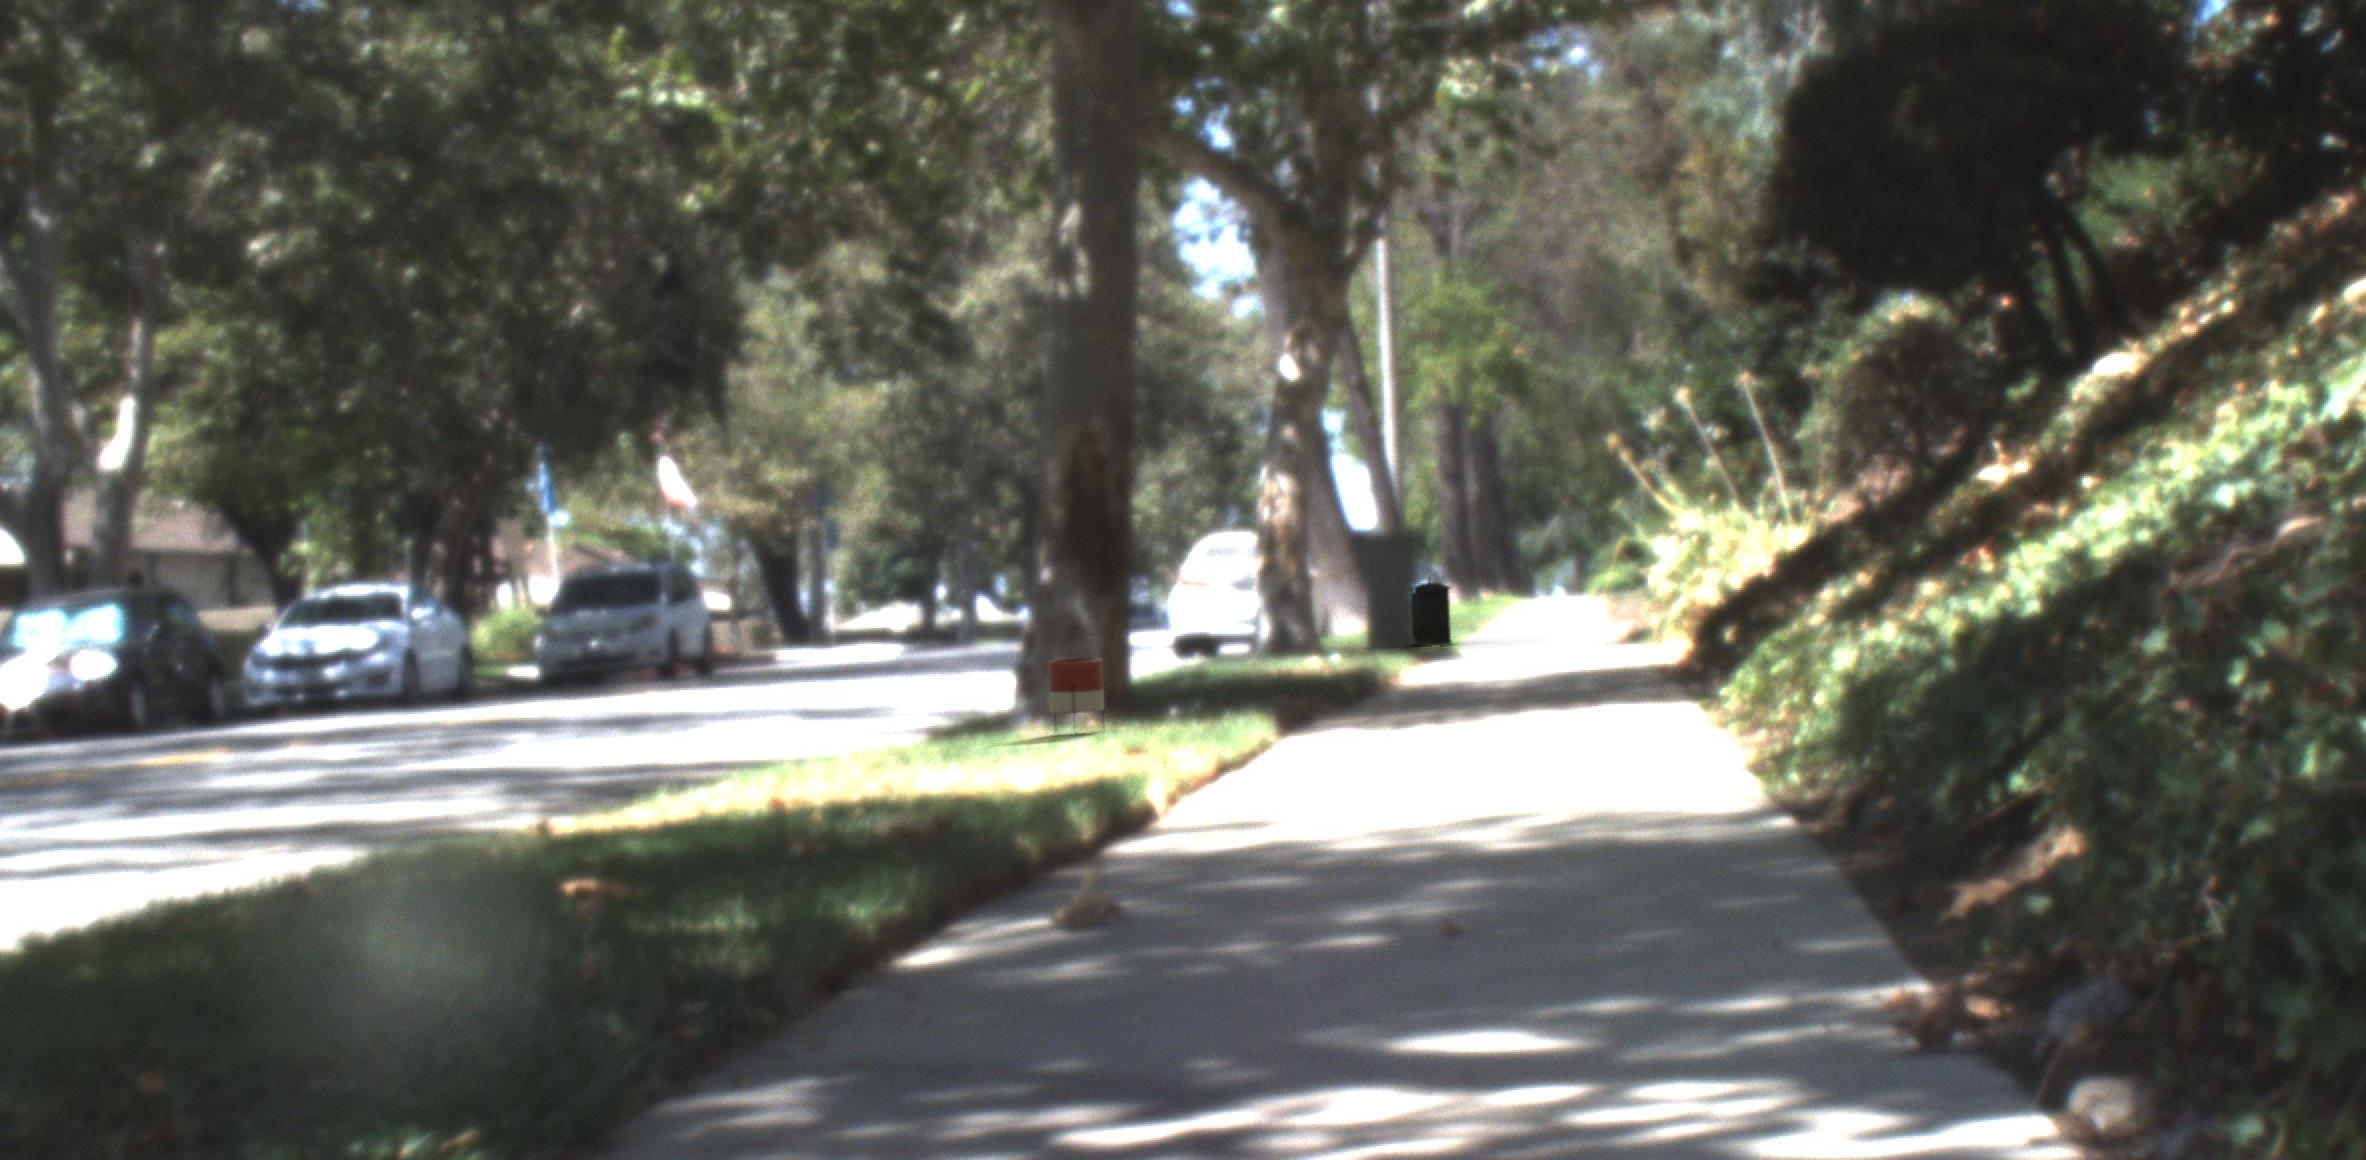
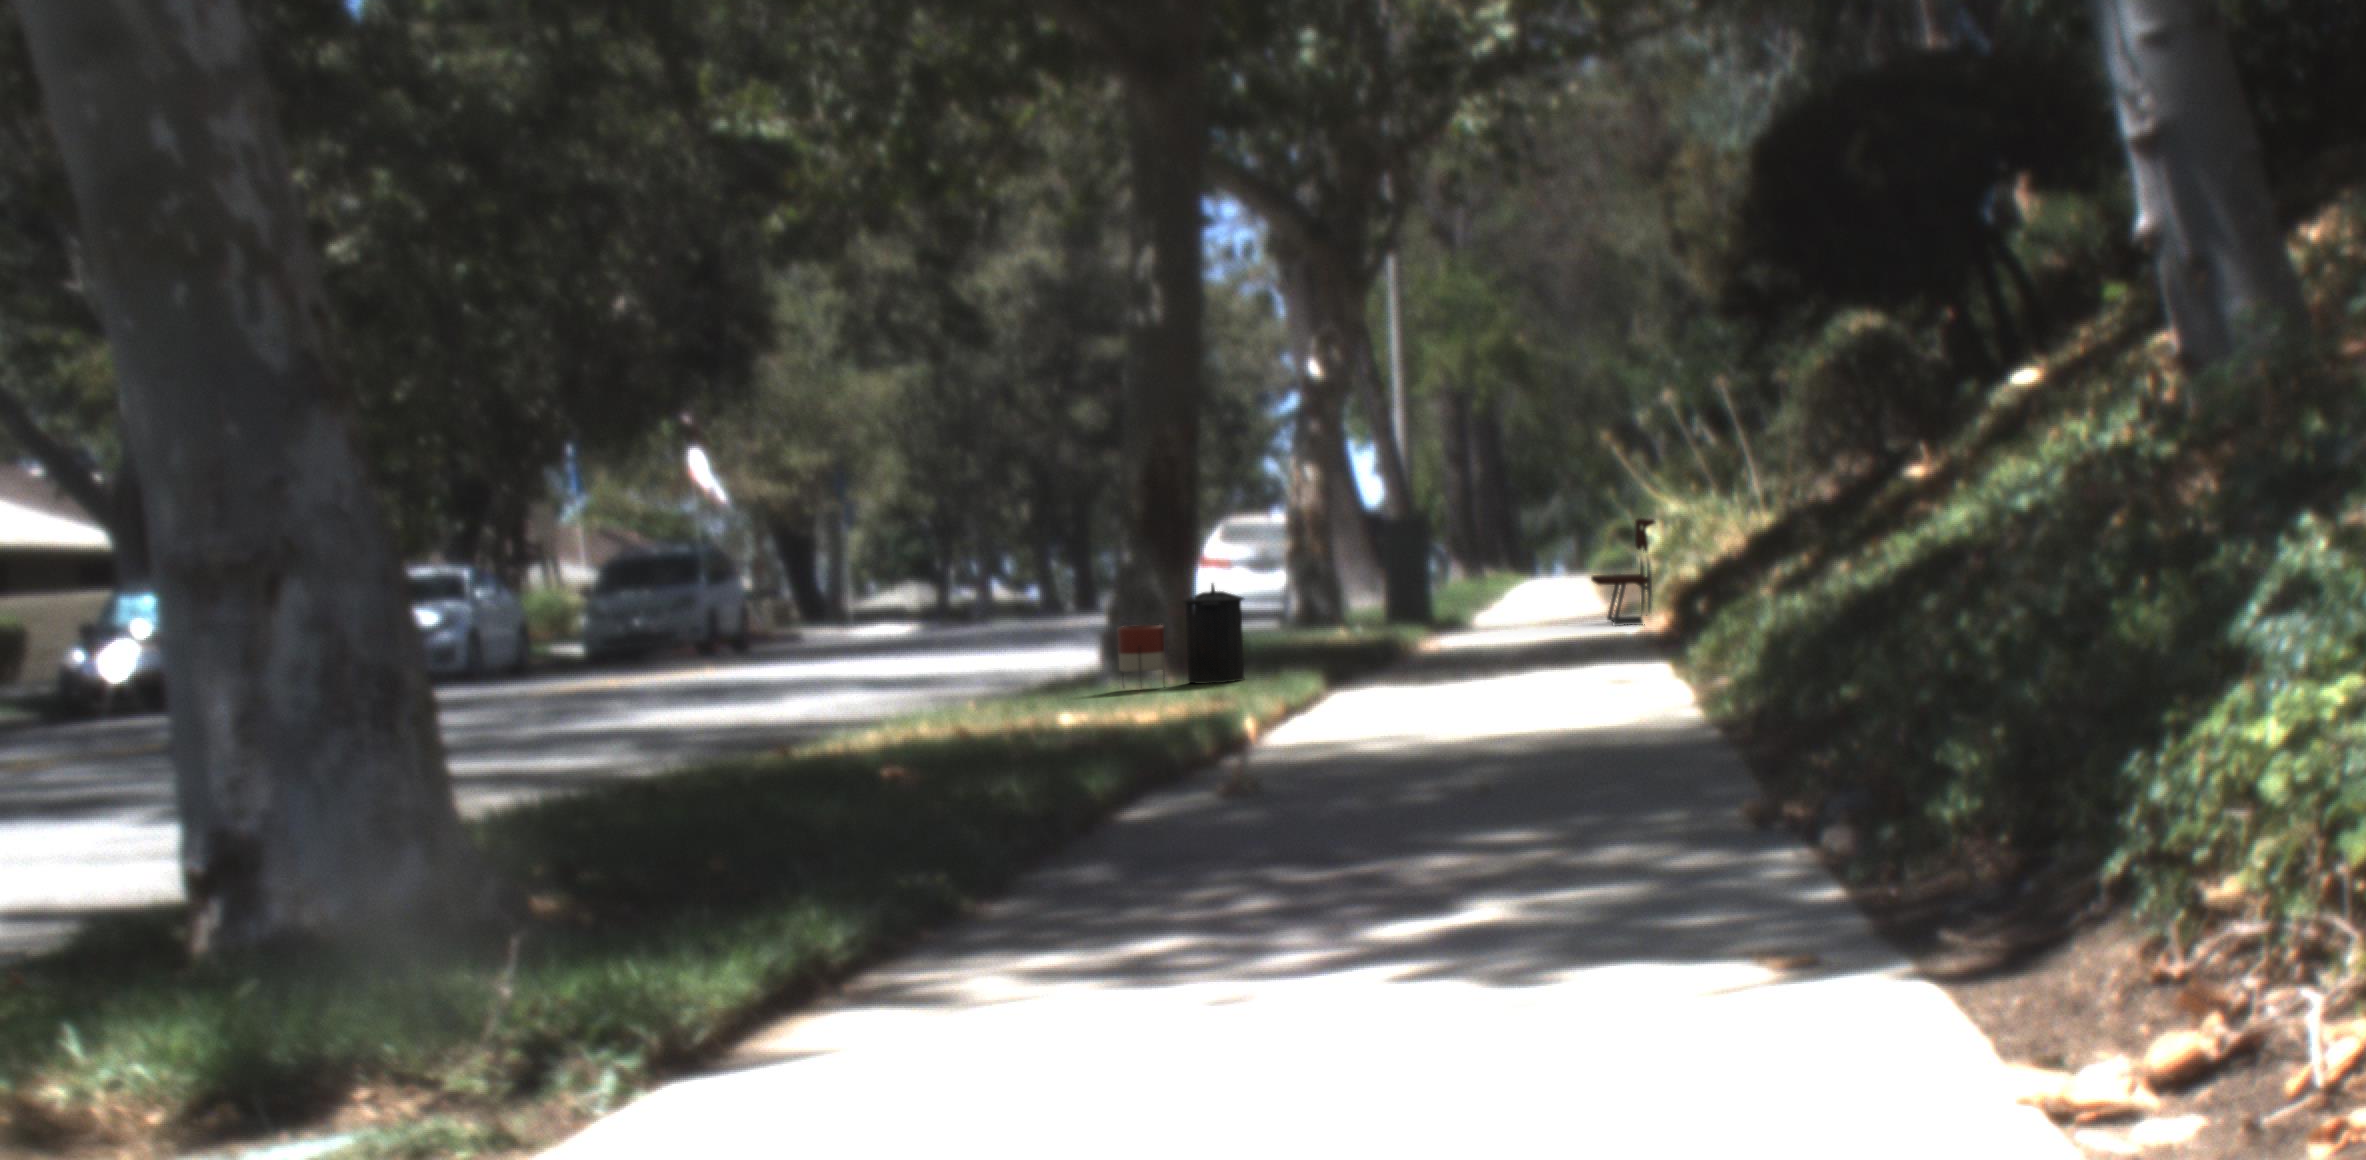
bench: none [1596,535,1667,653] -> present [1591,518,1655,626]
trash can: present [1409,579,1451,646] -> present [1183,584,1244,684]

